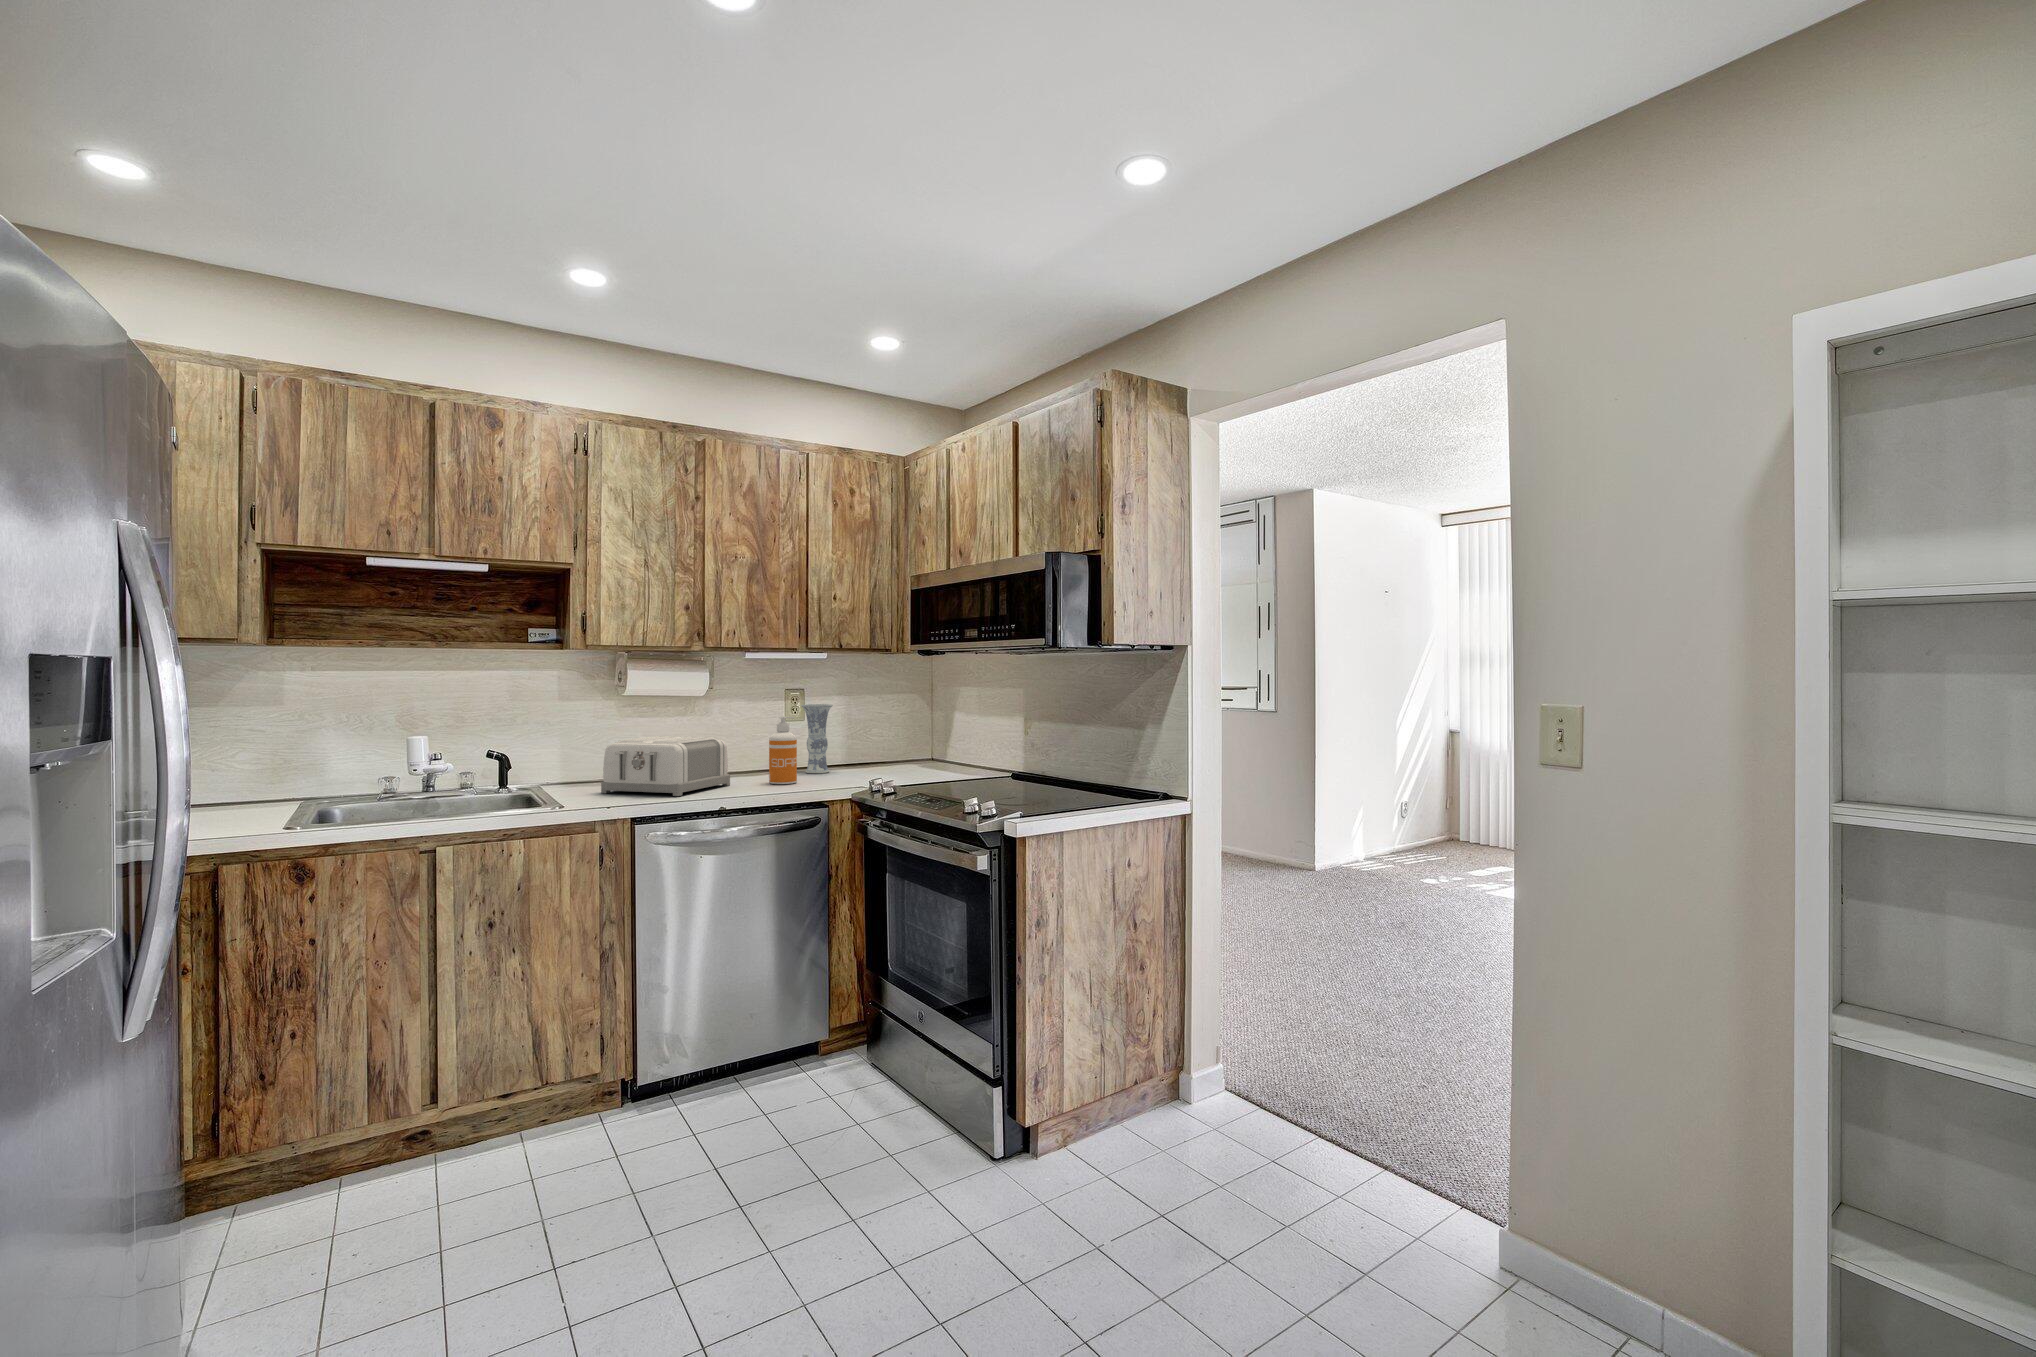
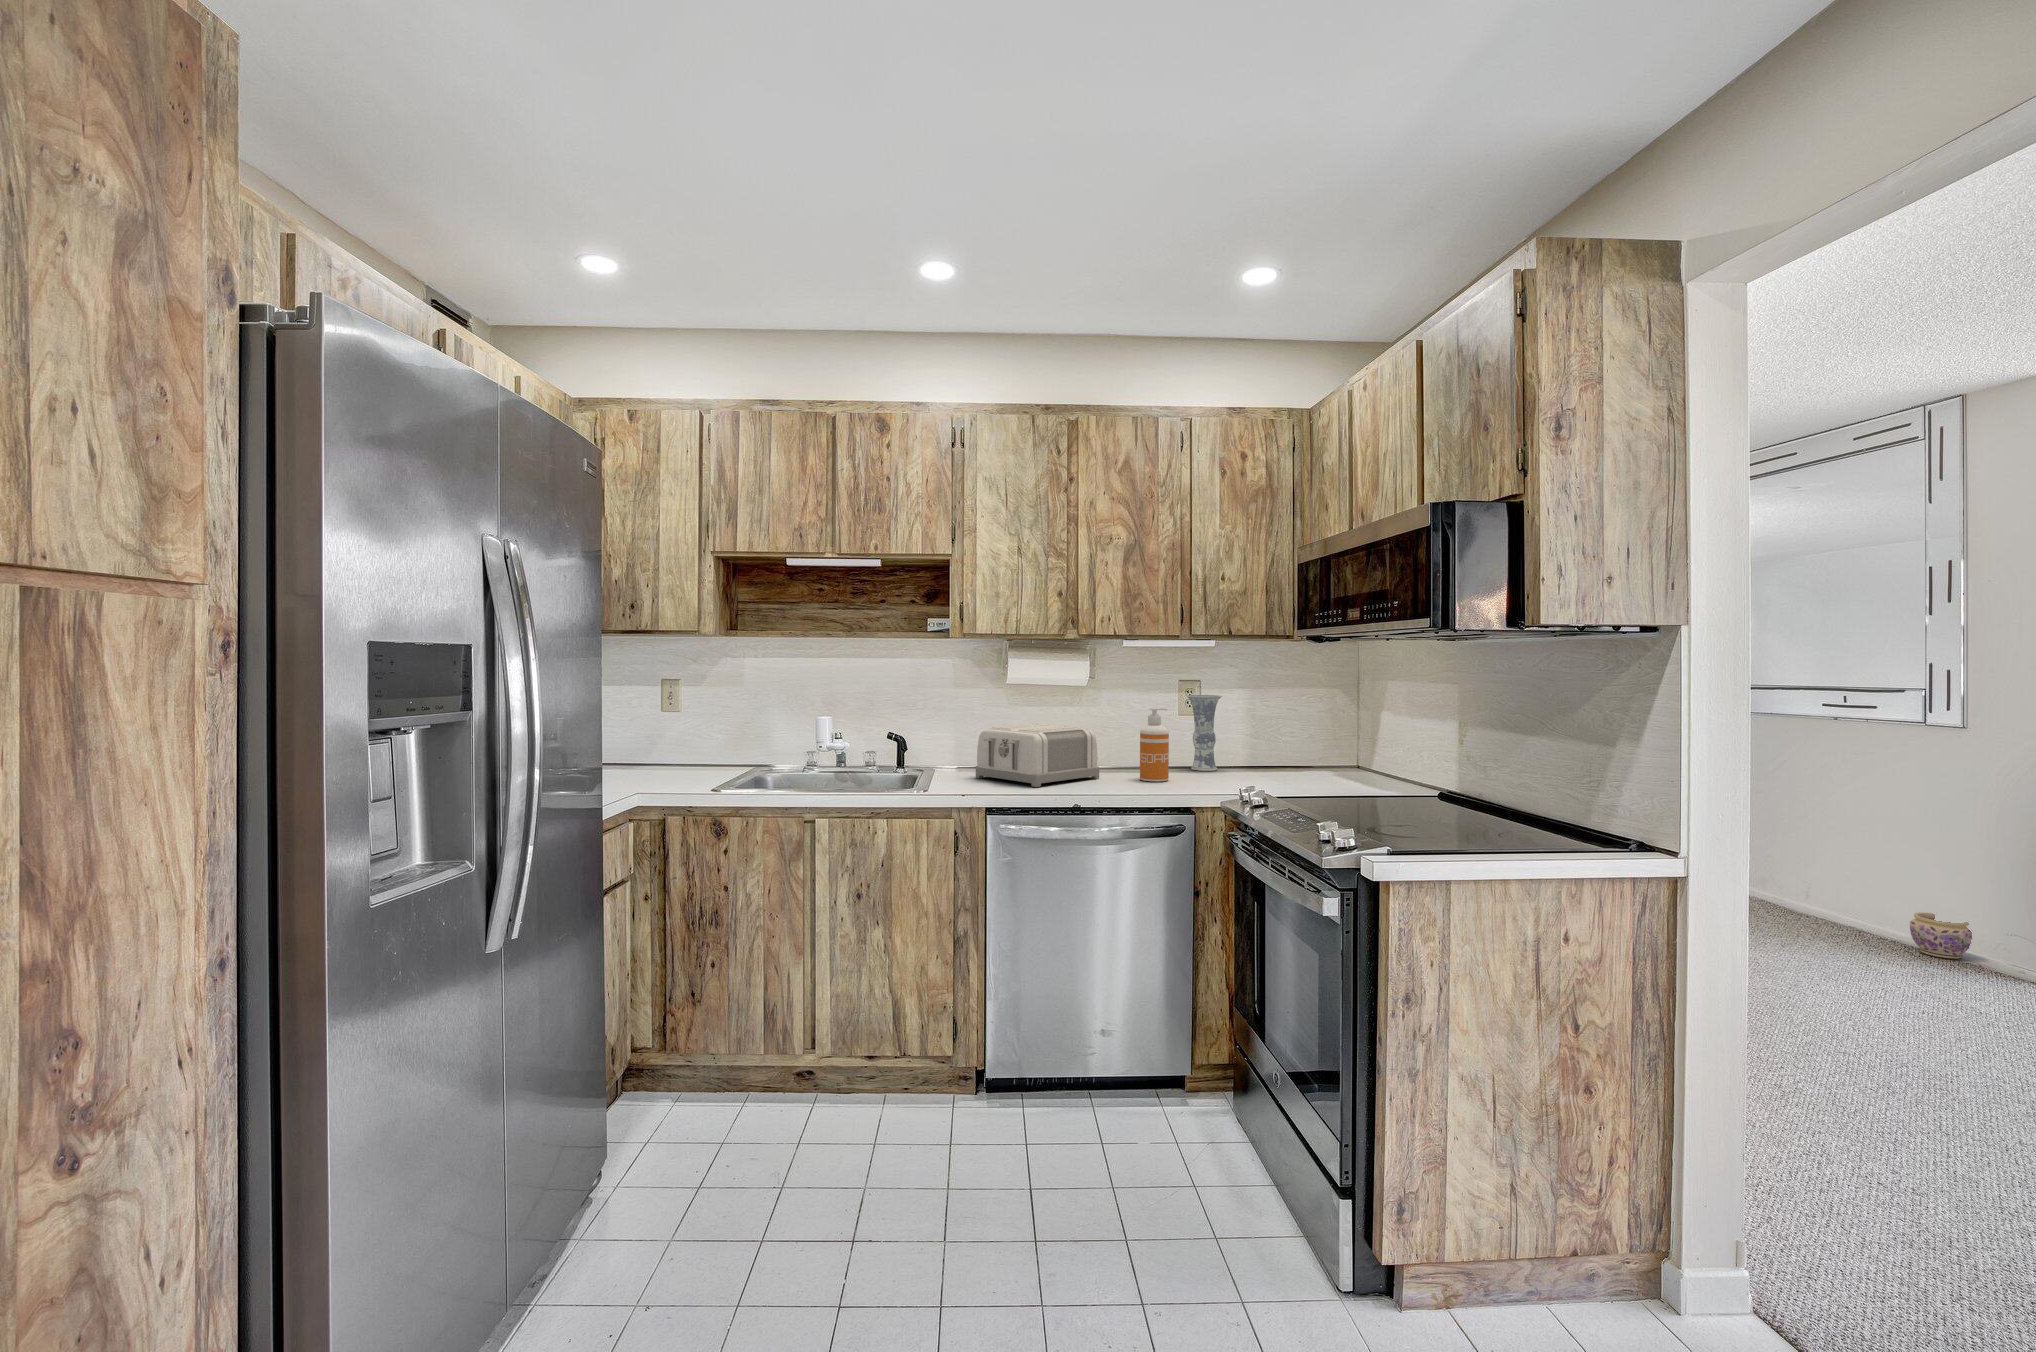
planter: none [1262,841,1293,870] -> present [1910,912,1972,960]

